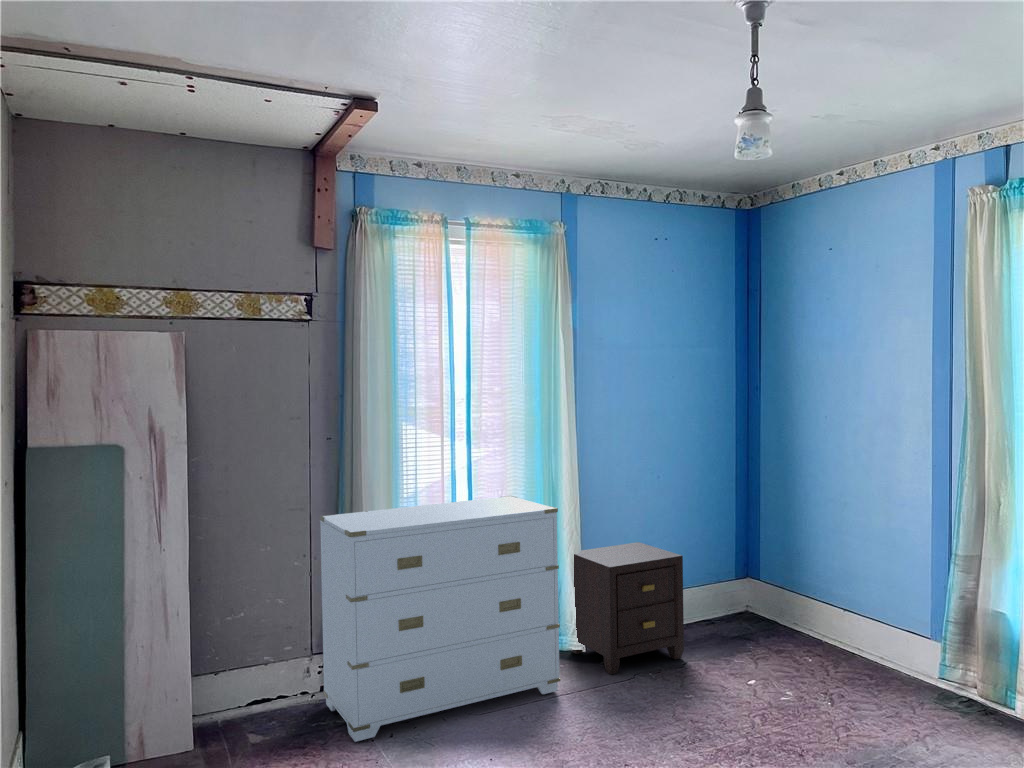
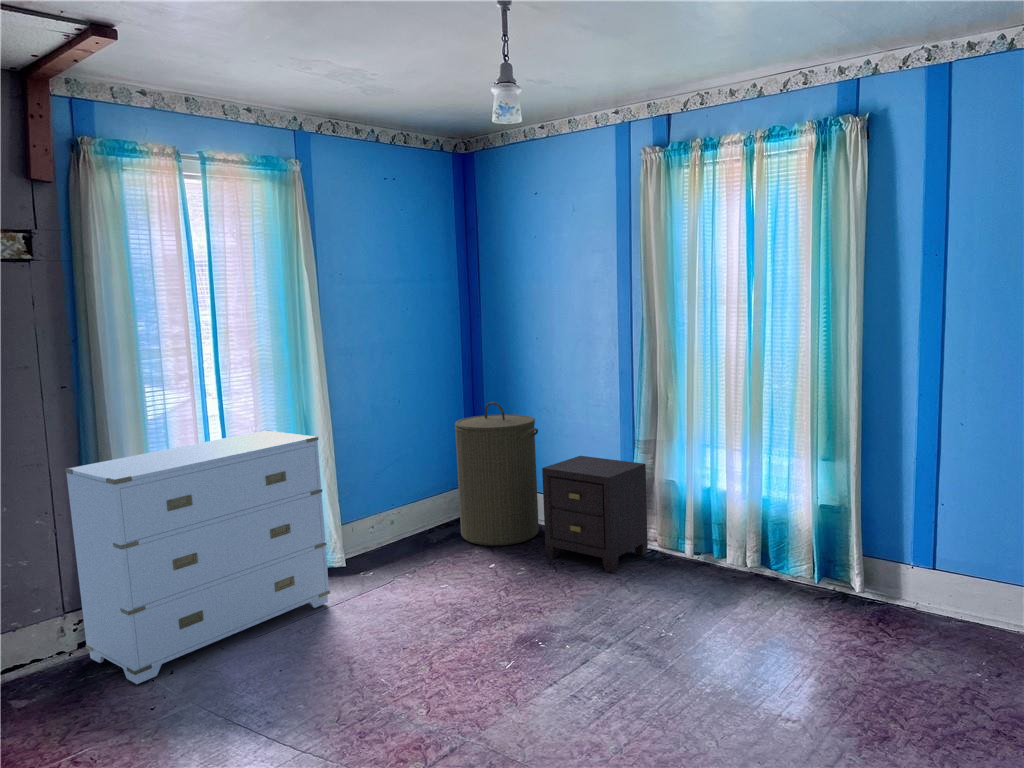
laundry hamper: none [721,487,821,659] -> present [455,402,539,546]
nightstand: present [572,542,684,674] -> present [542,456,648,573]

